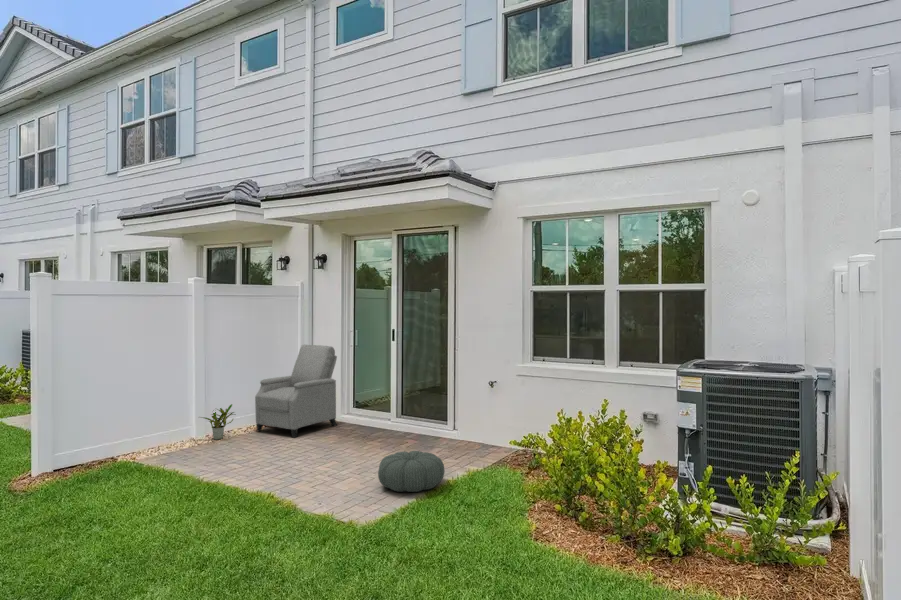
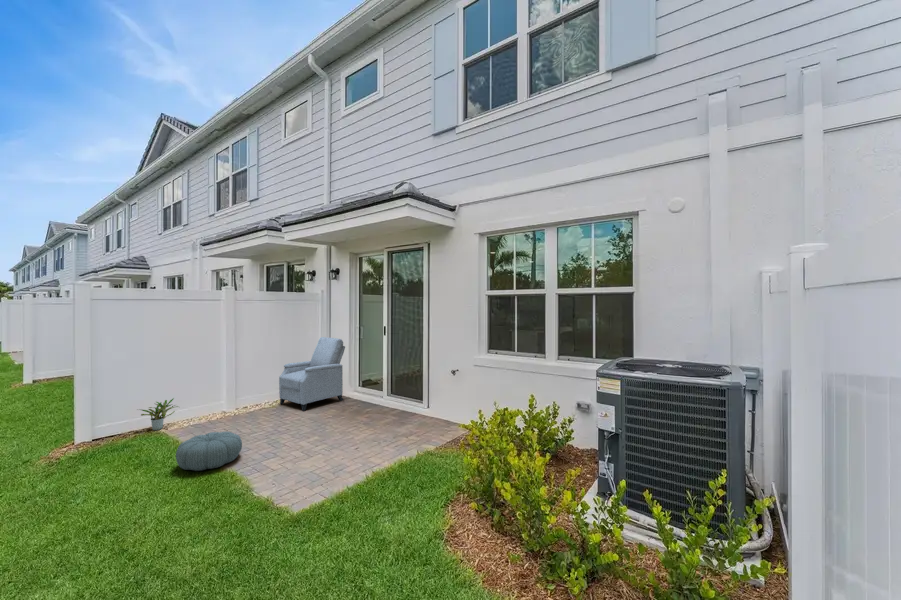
potted plant: present [203,404,234,440] -> present [141,398,178,430]
pouf: present [378,451,445,492] -> present [176,432,242,471]

